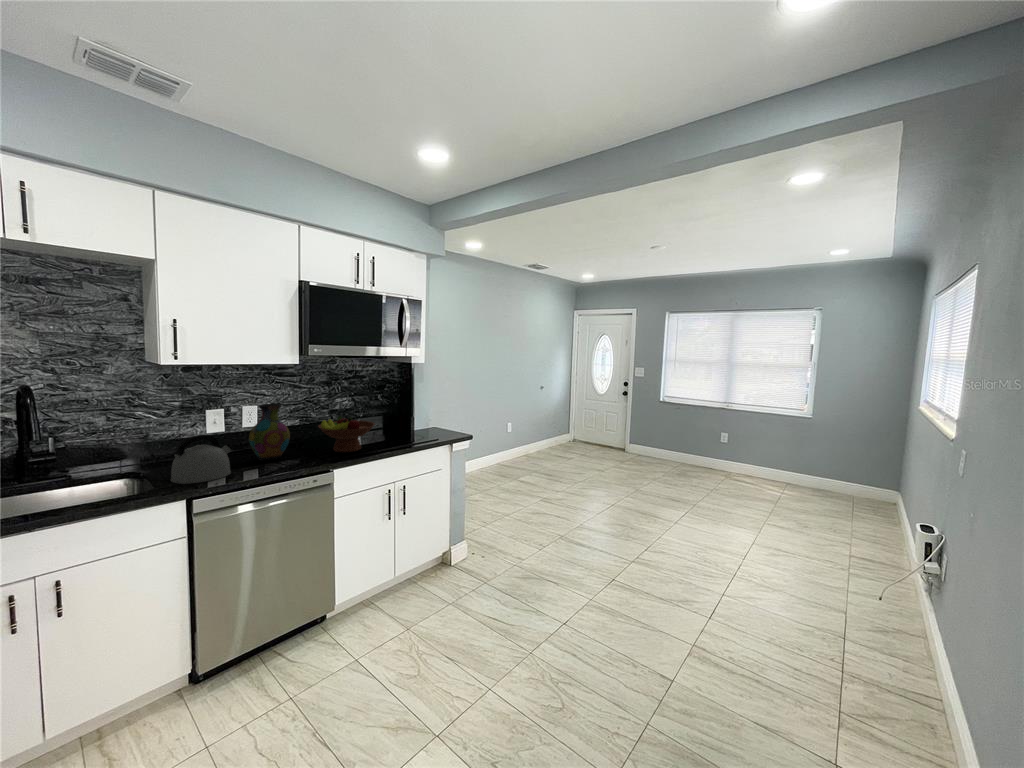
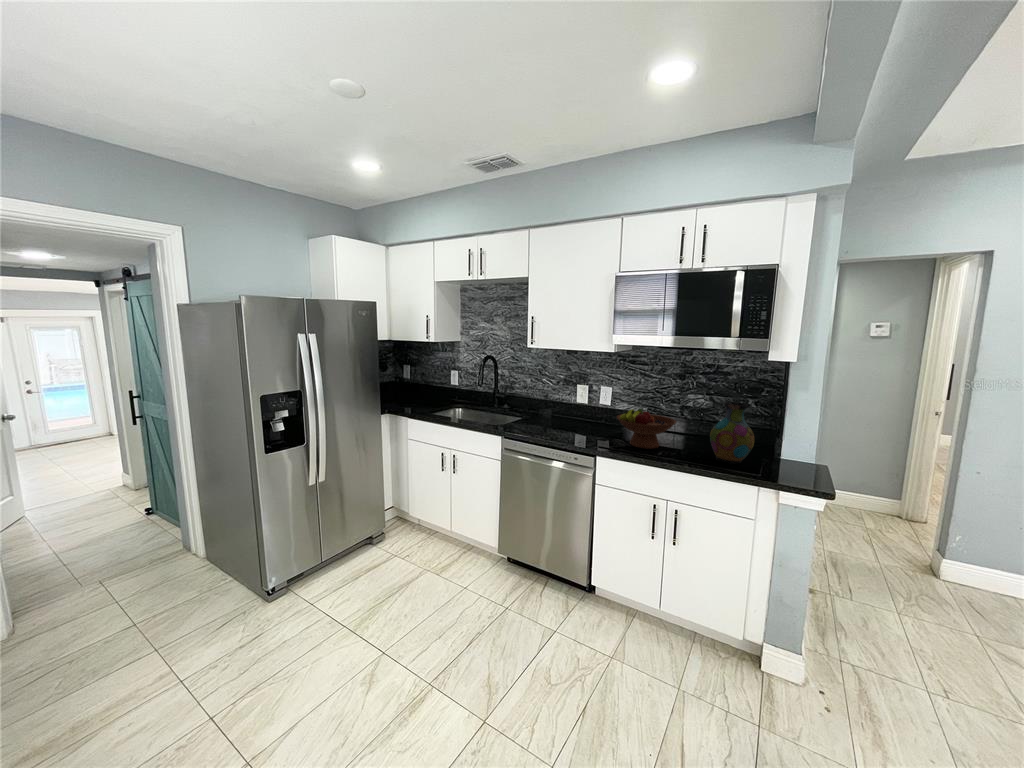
vase: present [249,404,290,460] -> present [710,401,754,464]
kettle: present [171,435,233,484] -> none [516,397,553,430]

